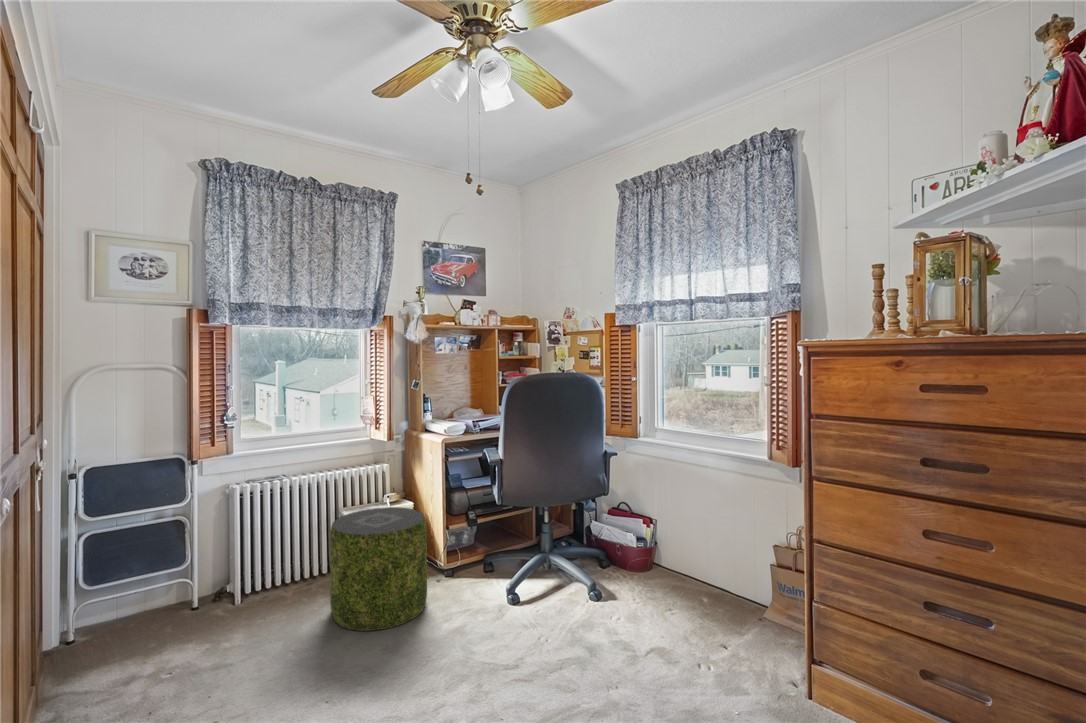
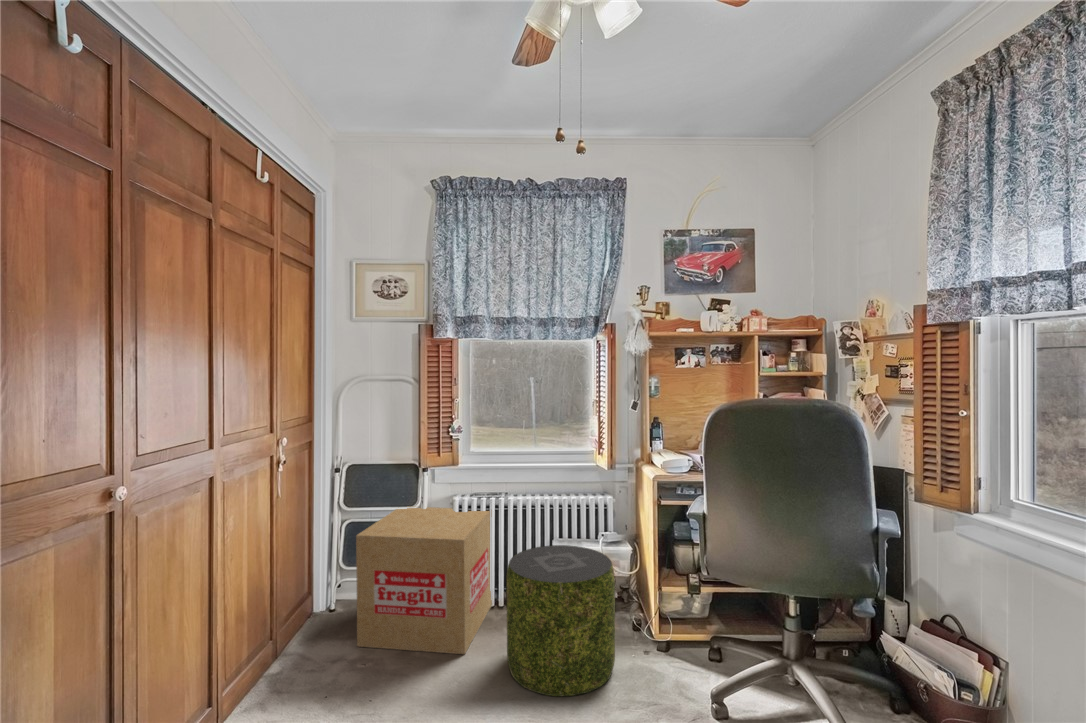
cardboard box: none [145,494,283,660] -> present [356,507,492,654]

